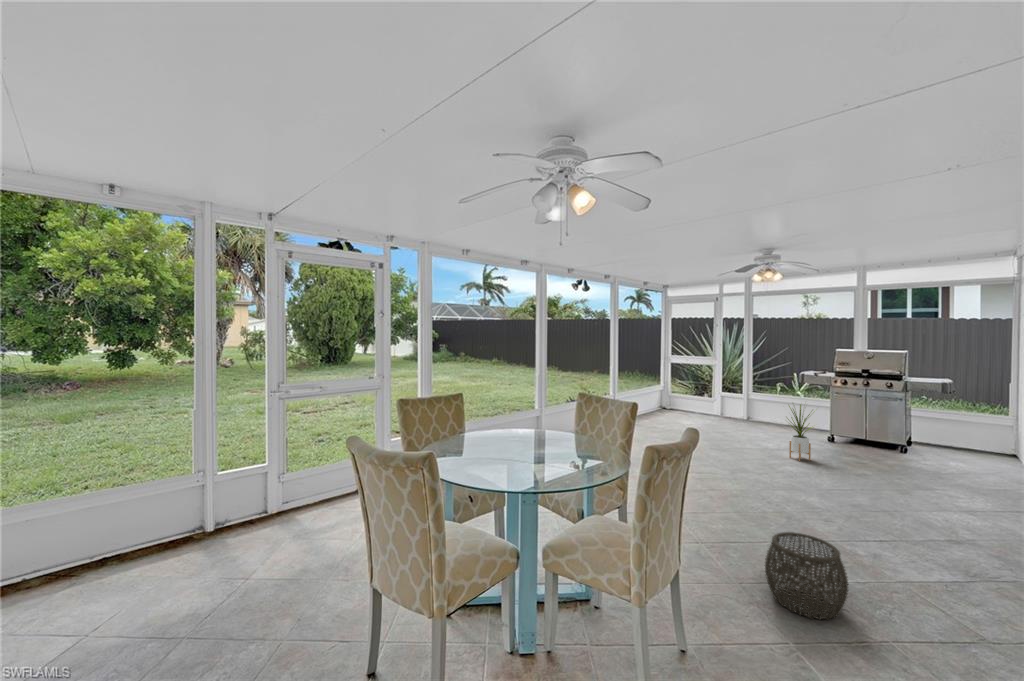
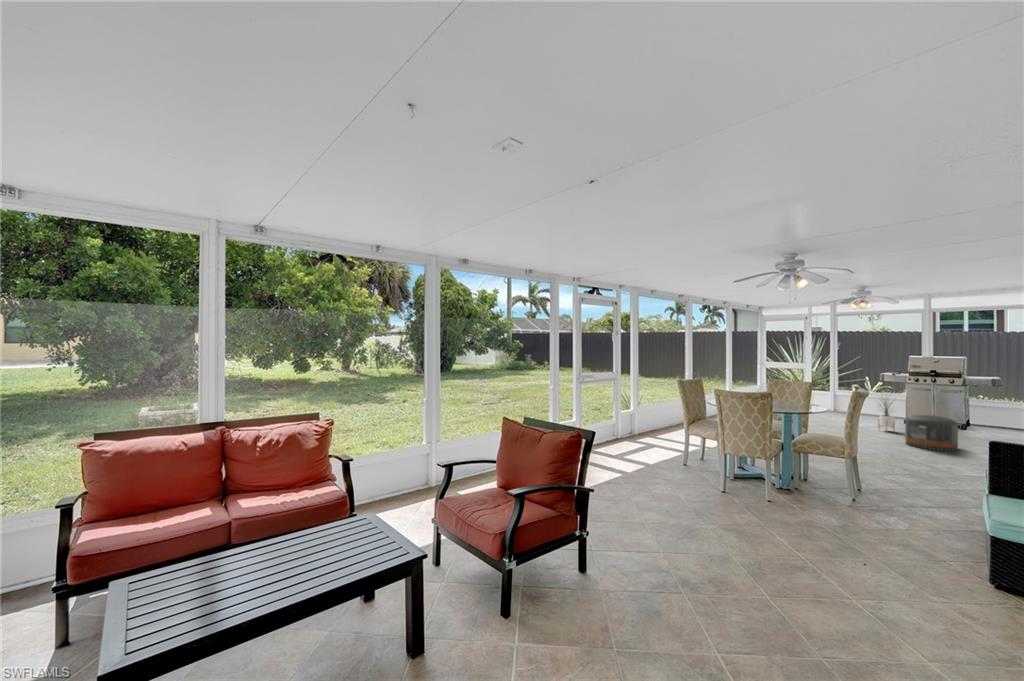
pouf: none [819,442,894,504] -> present [905,415,958,451]
woven basket: present [765,532,848,620] -> none [889,447,937,484]

